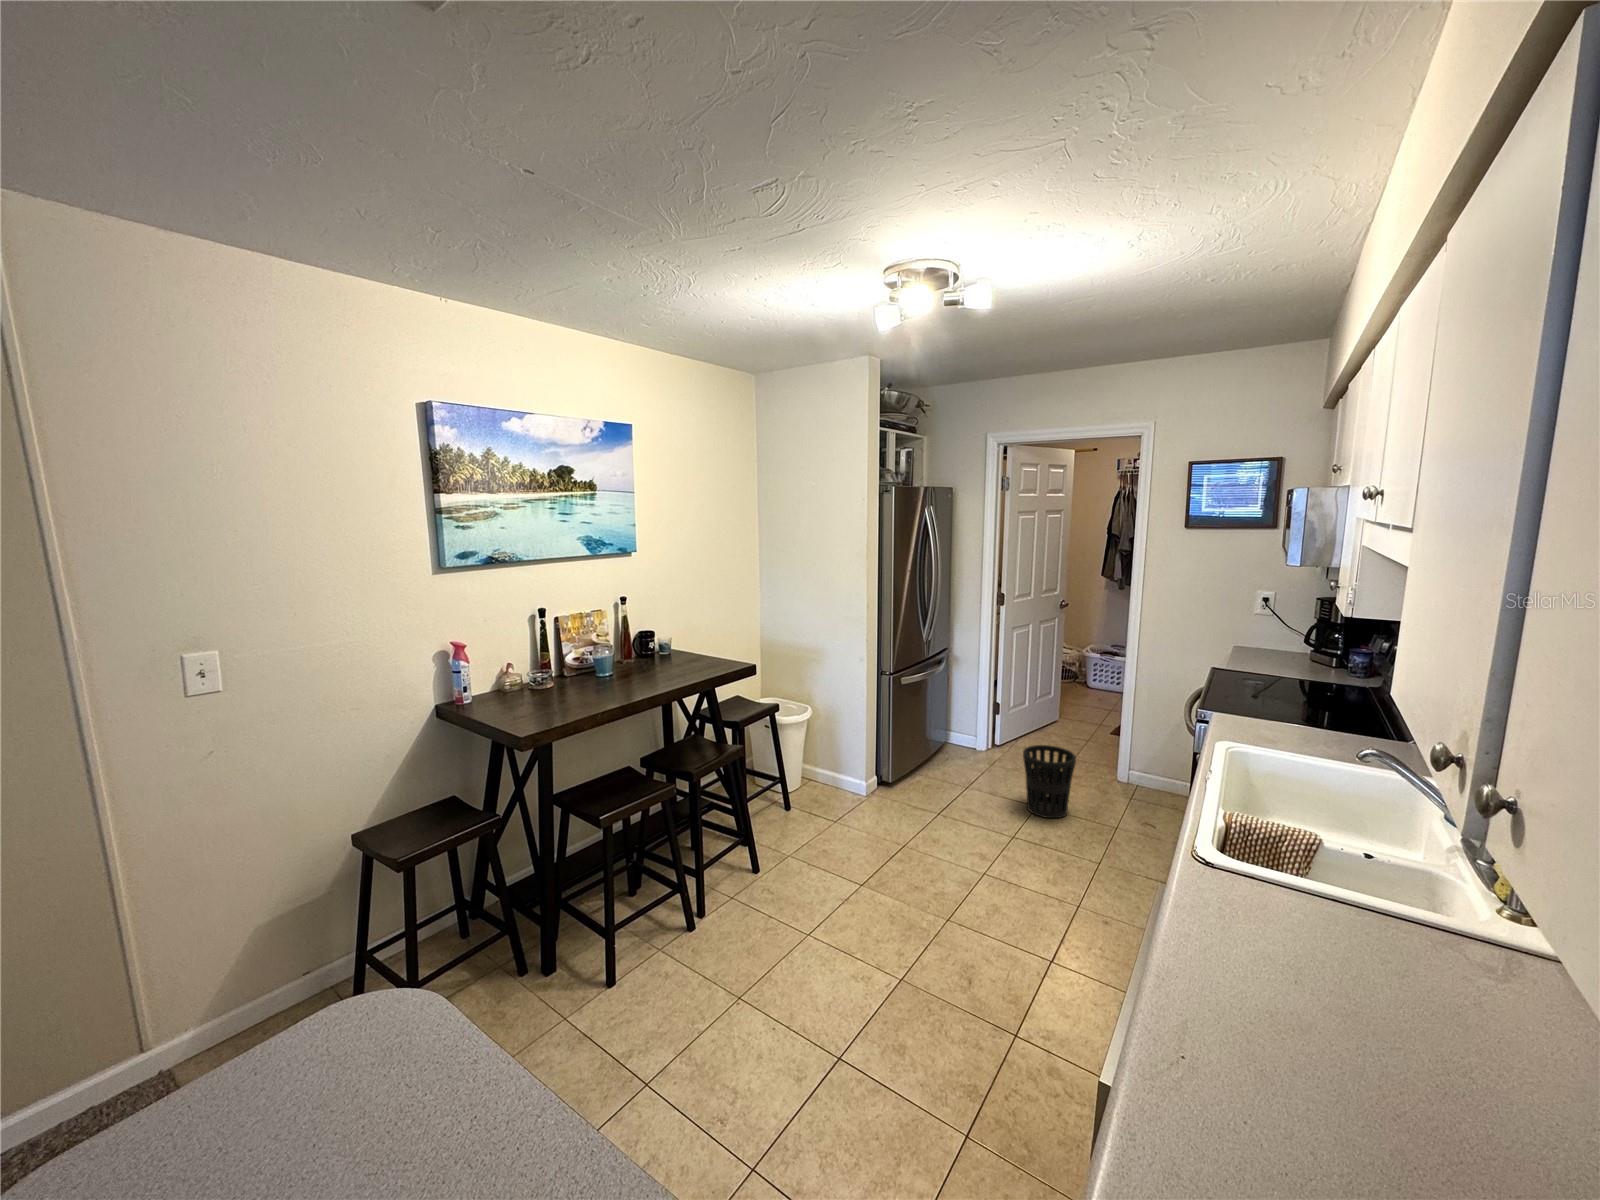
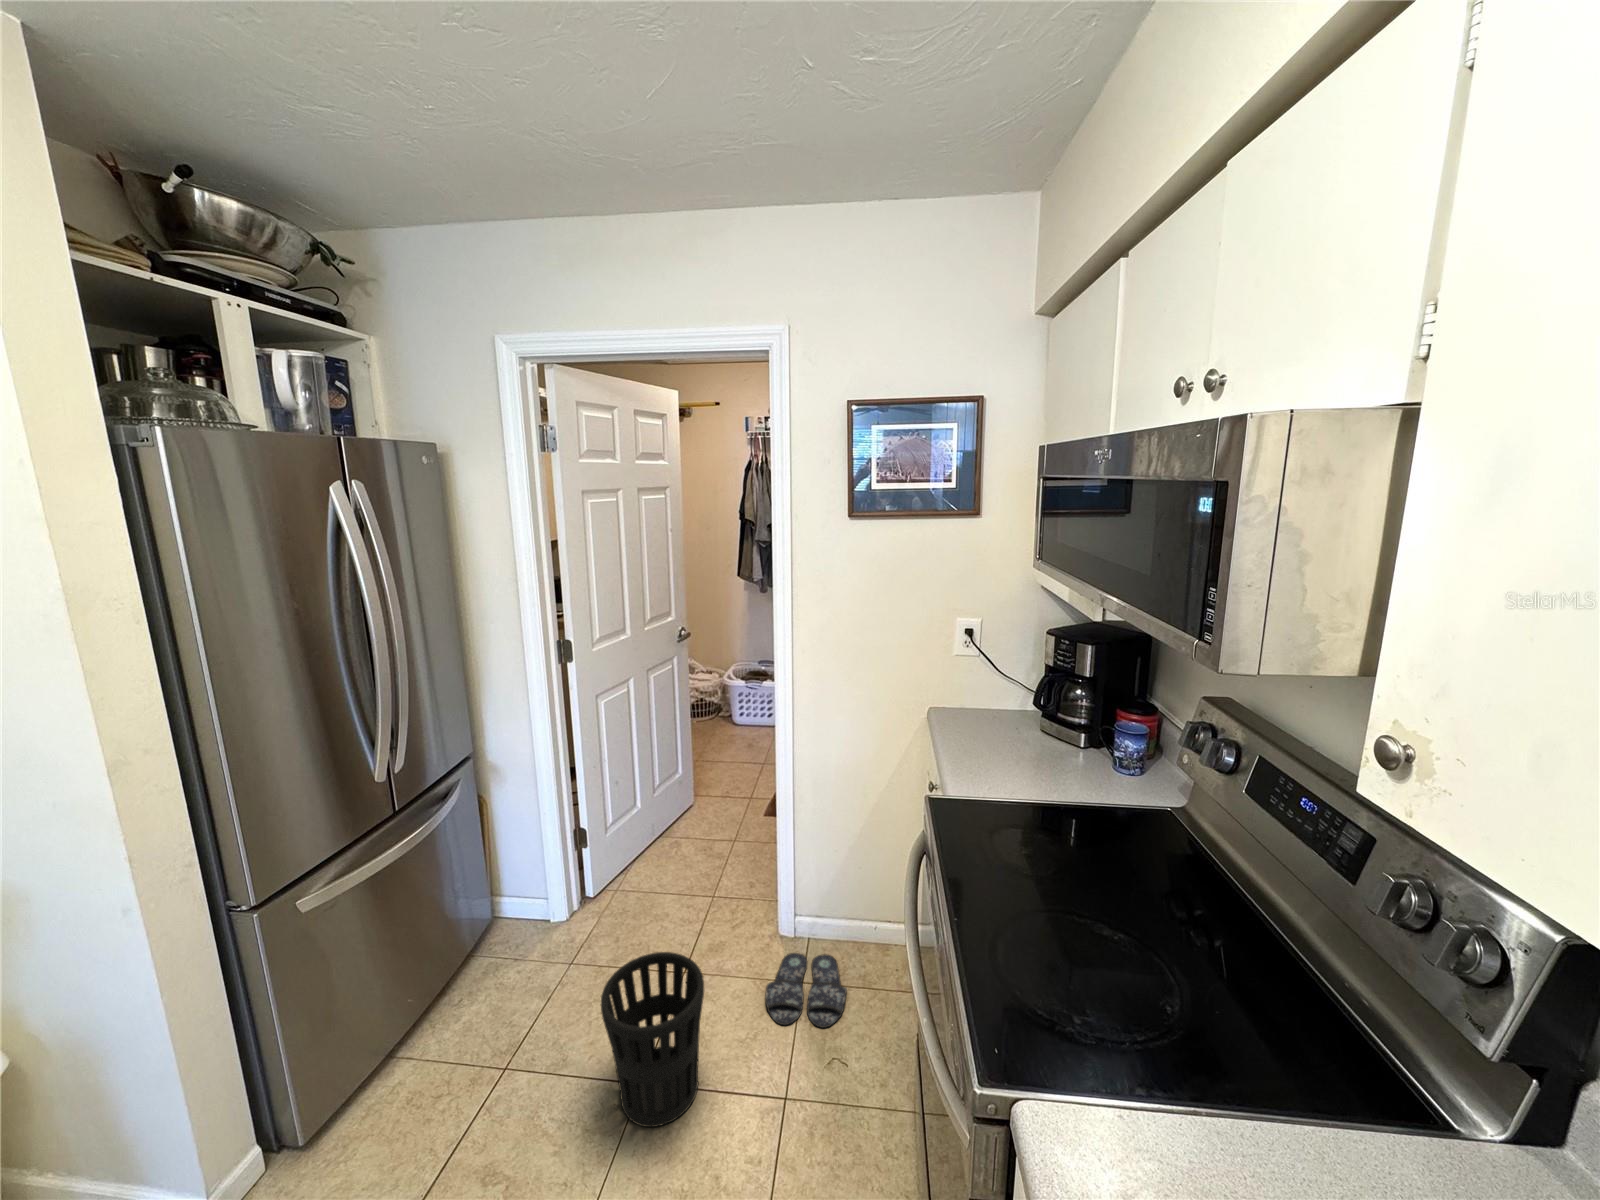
slippers: none [1107,787,1161,814] -> present [766,953,847,1028]

